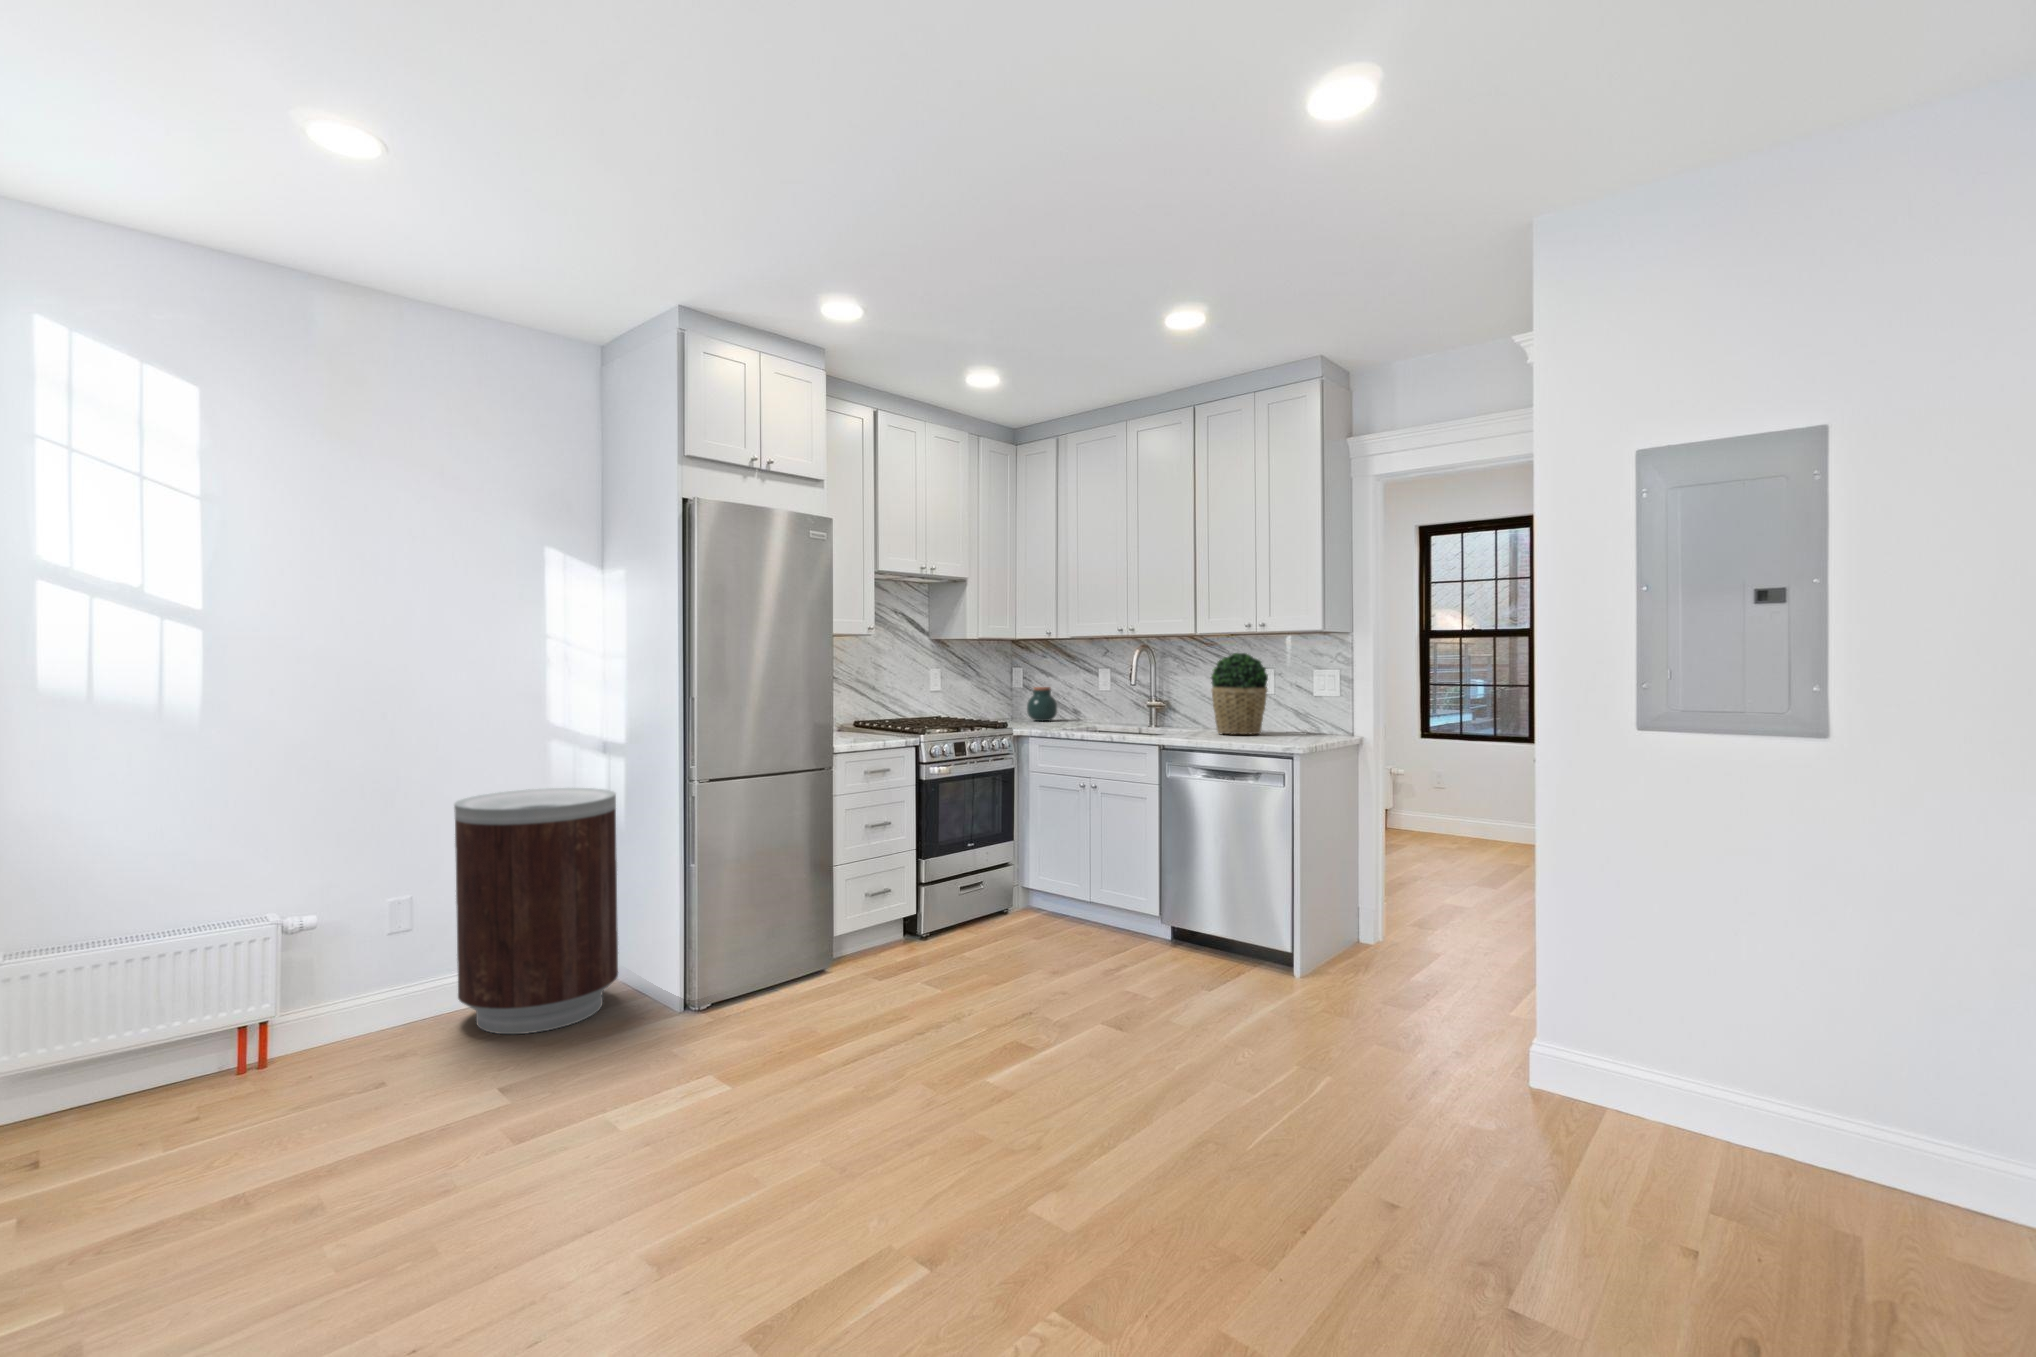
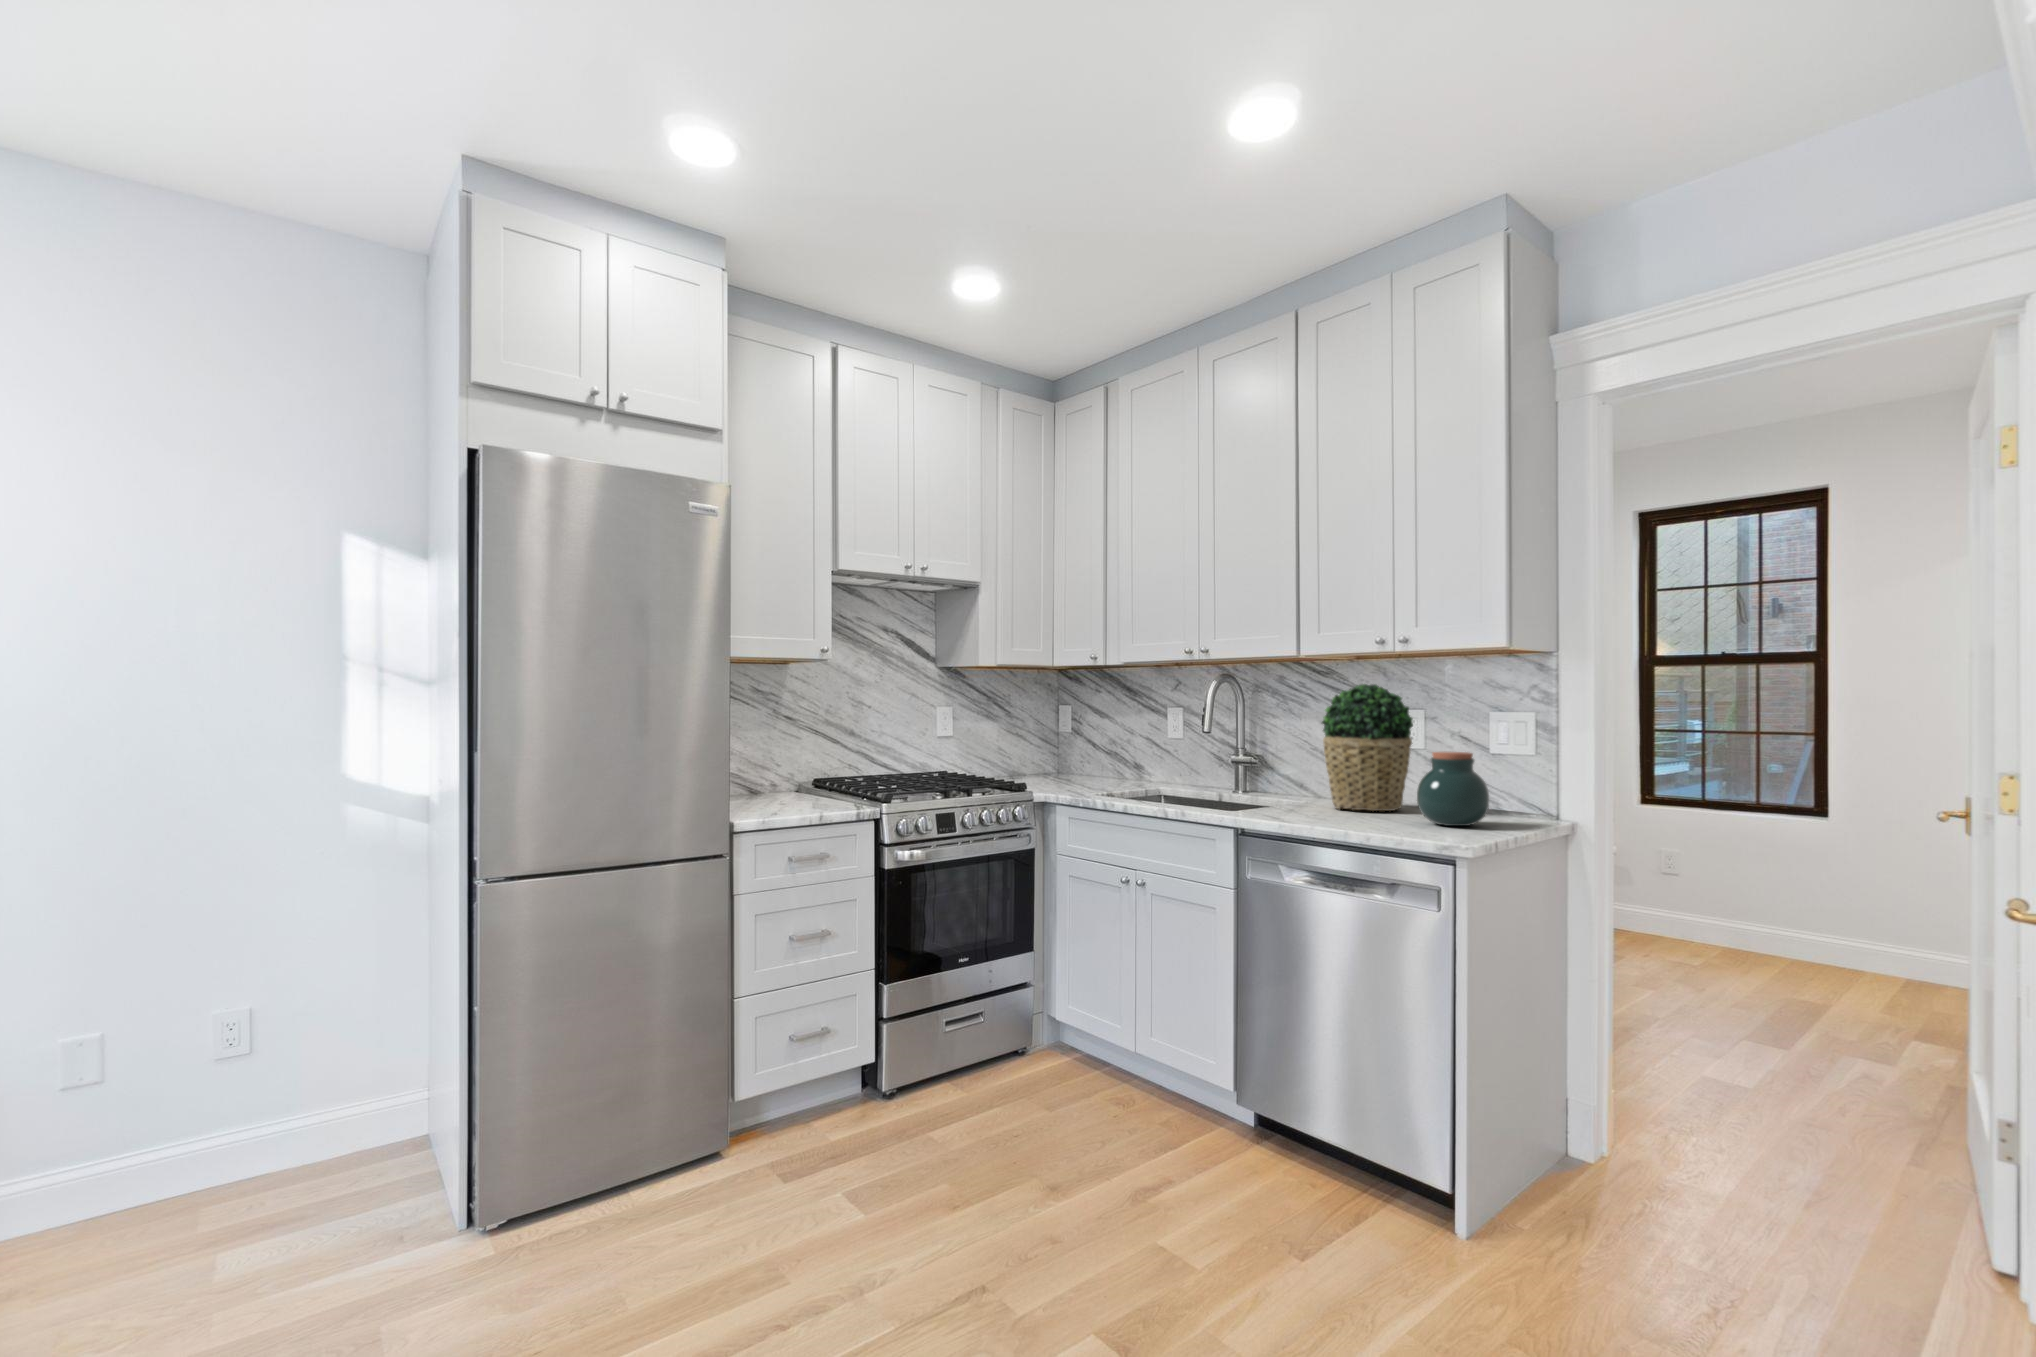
jar: present [1027,687,1057,721] -> present [1417,752,1489,826]
trash can: present [454,788,618,1034] -> none [104,878,383,1276]

